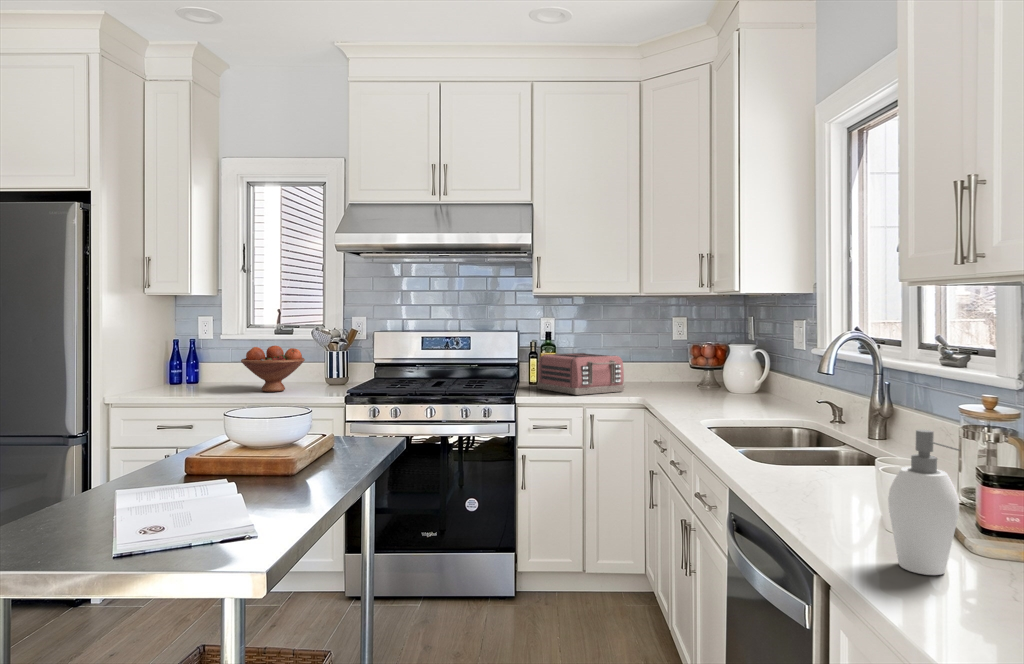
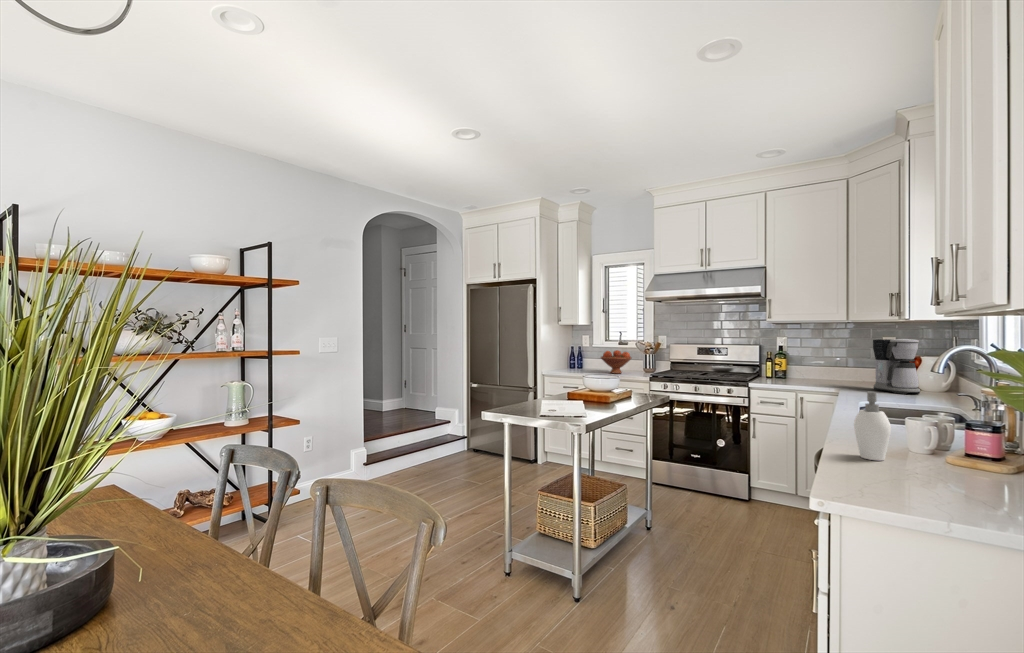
coffee maker: none [681,321,739,401] -> present [873,339,920,394]
toaster: present [537,353,625,395] -> none [769,359,832,384]

